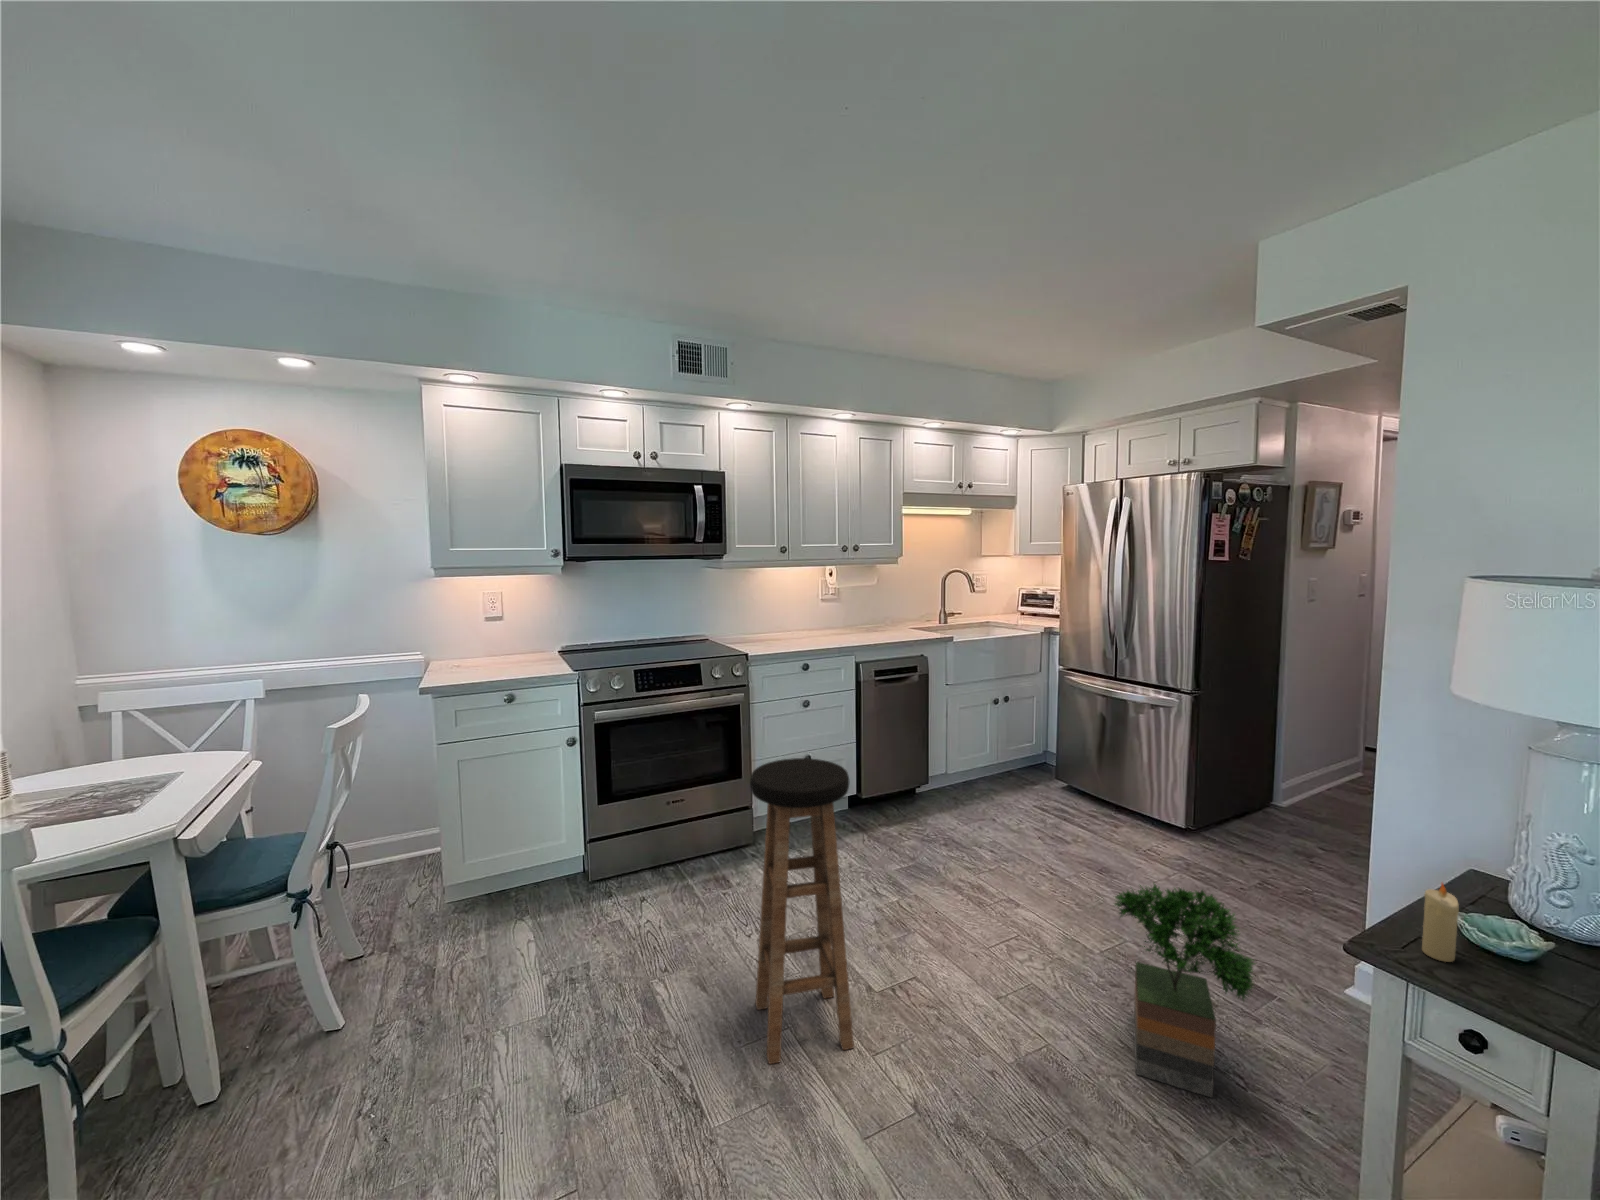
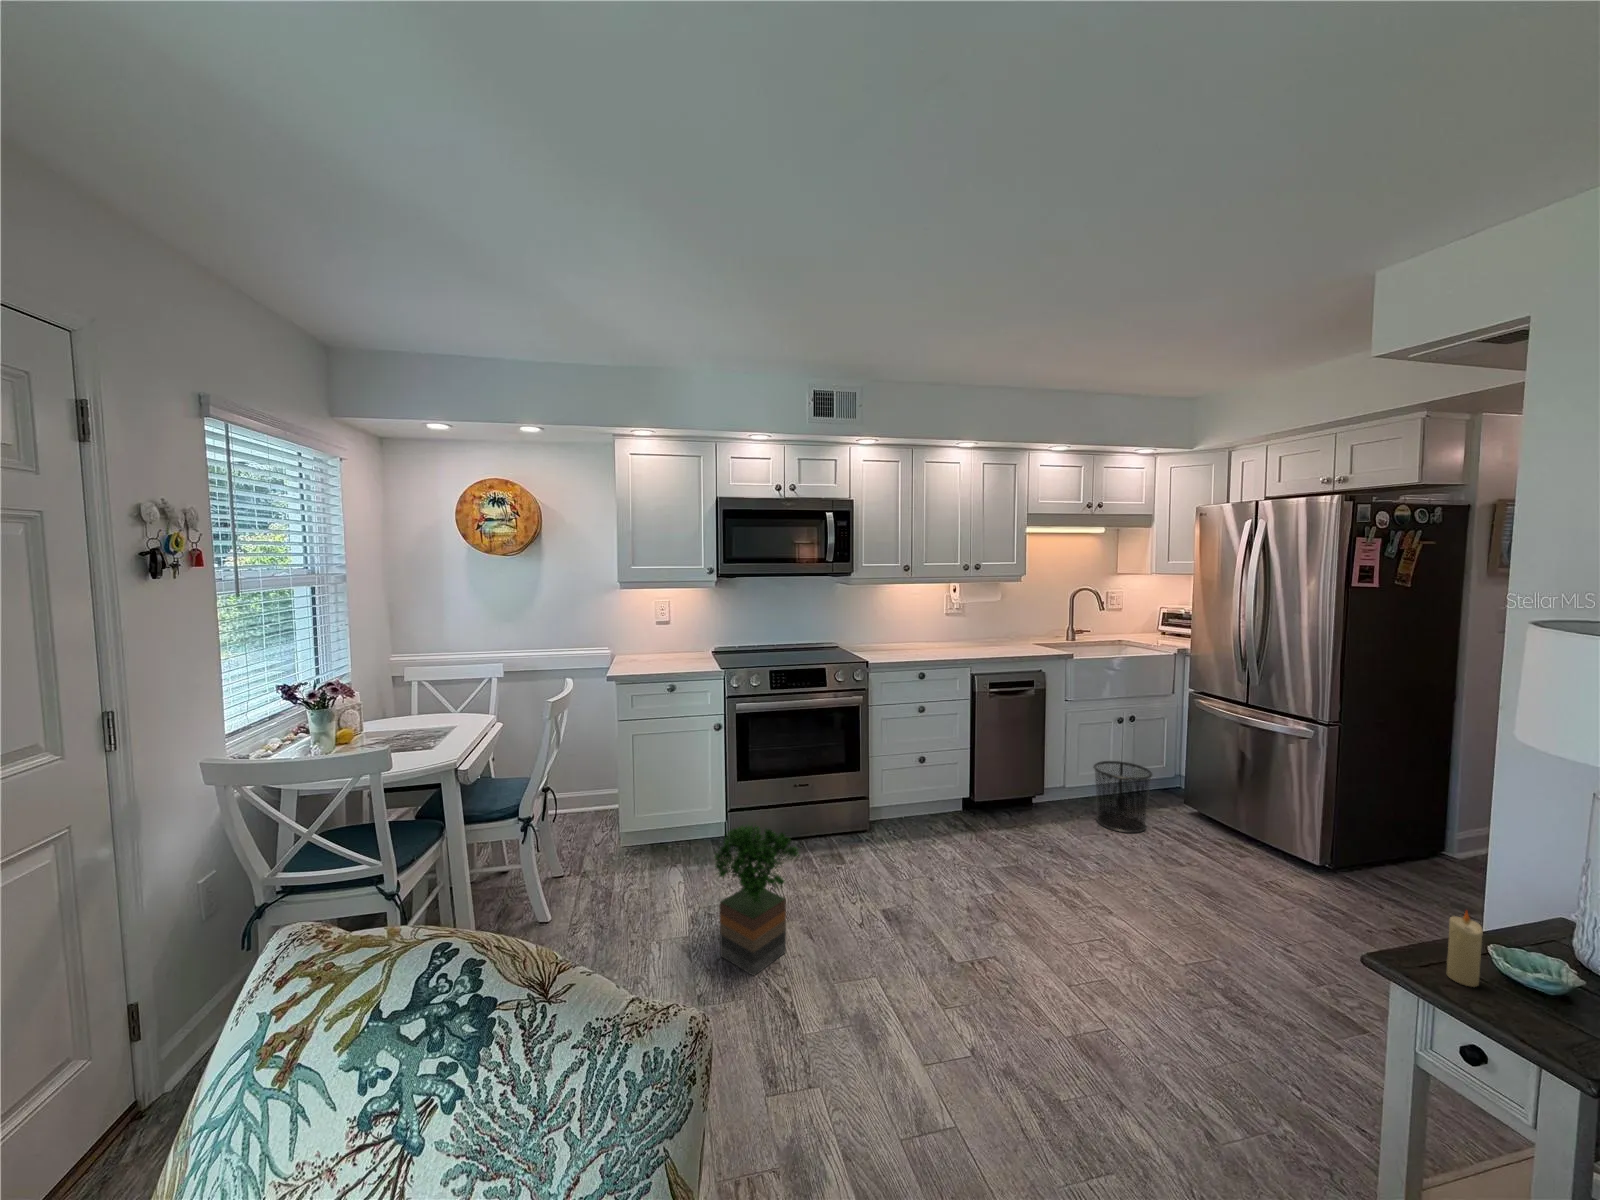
waste bin: none [979,744,1035,816] -> present [1093,761,1152,833]
bar stool: present [750,758,854,1064] -> none [847,751,930,1001]
potted tree: present [1115,884,1254,1098] -> present [715,826,799,976]

